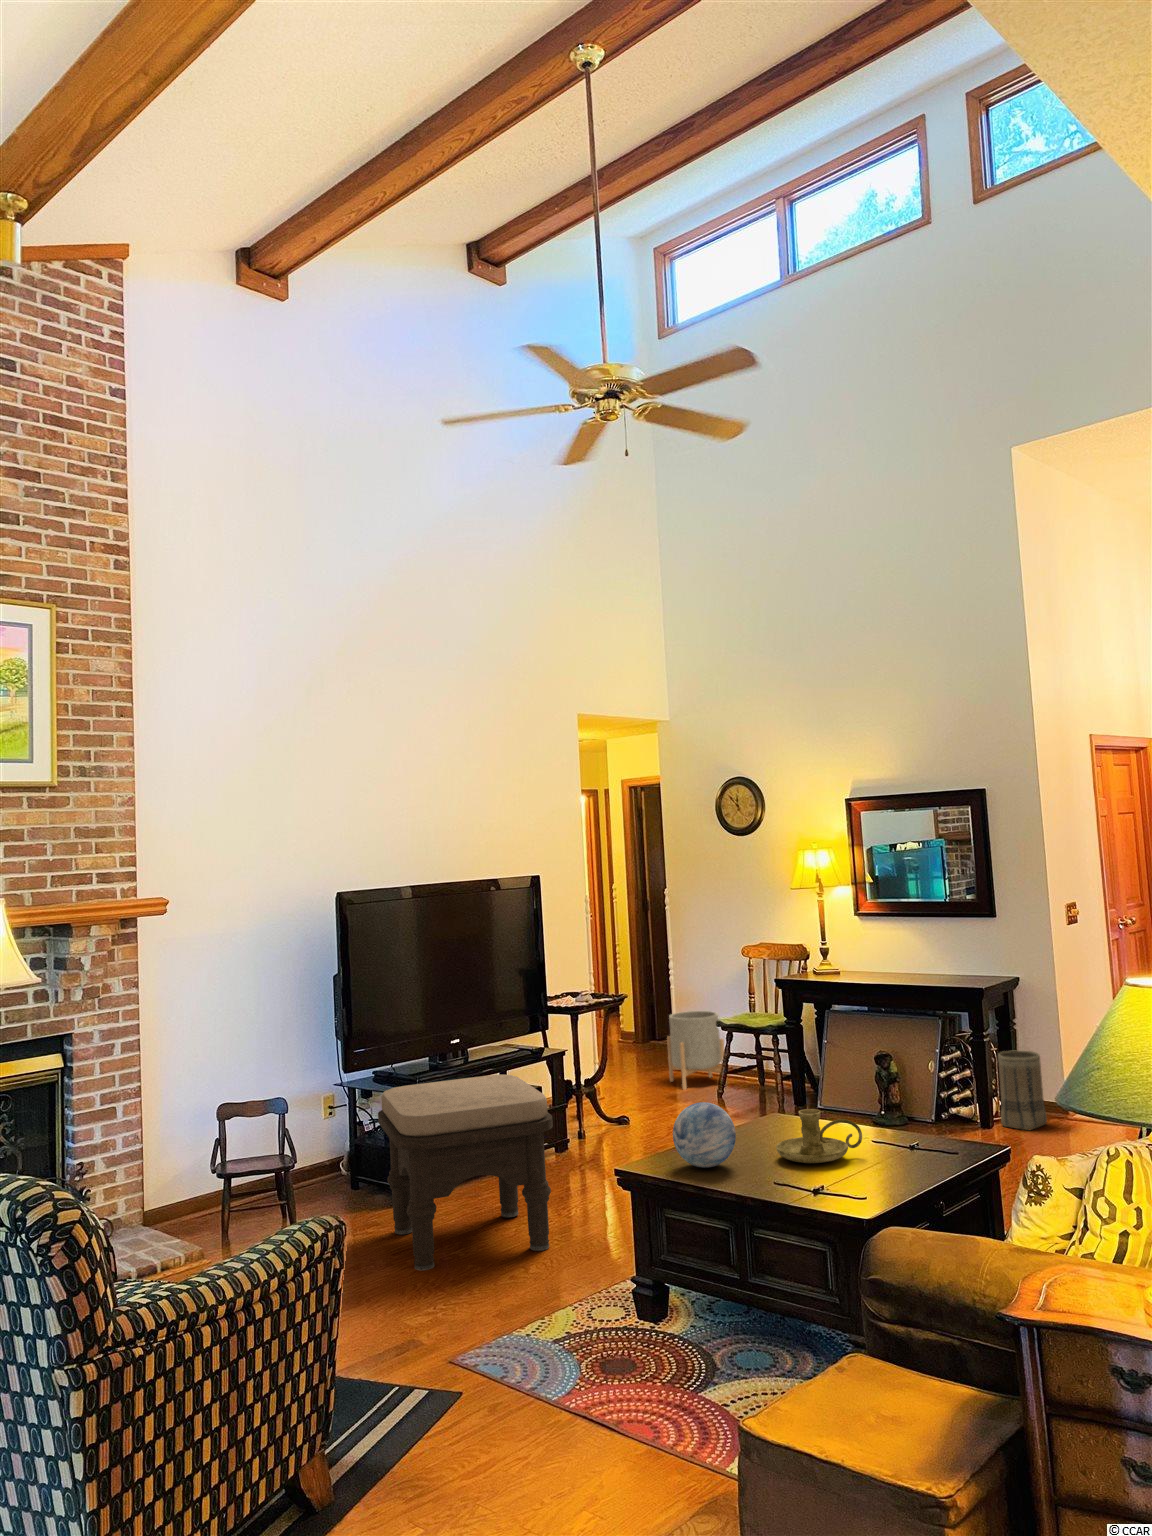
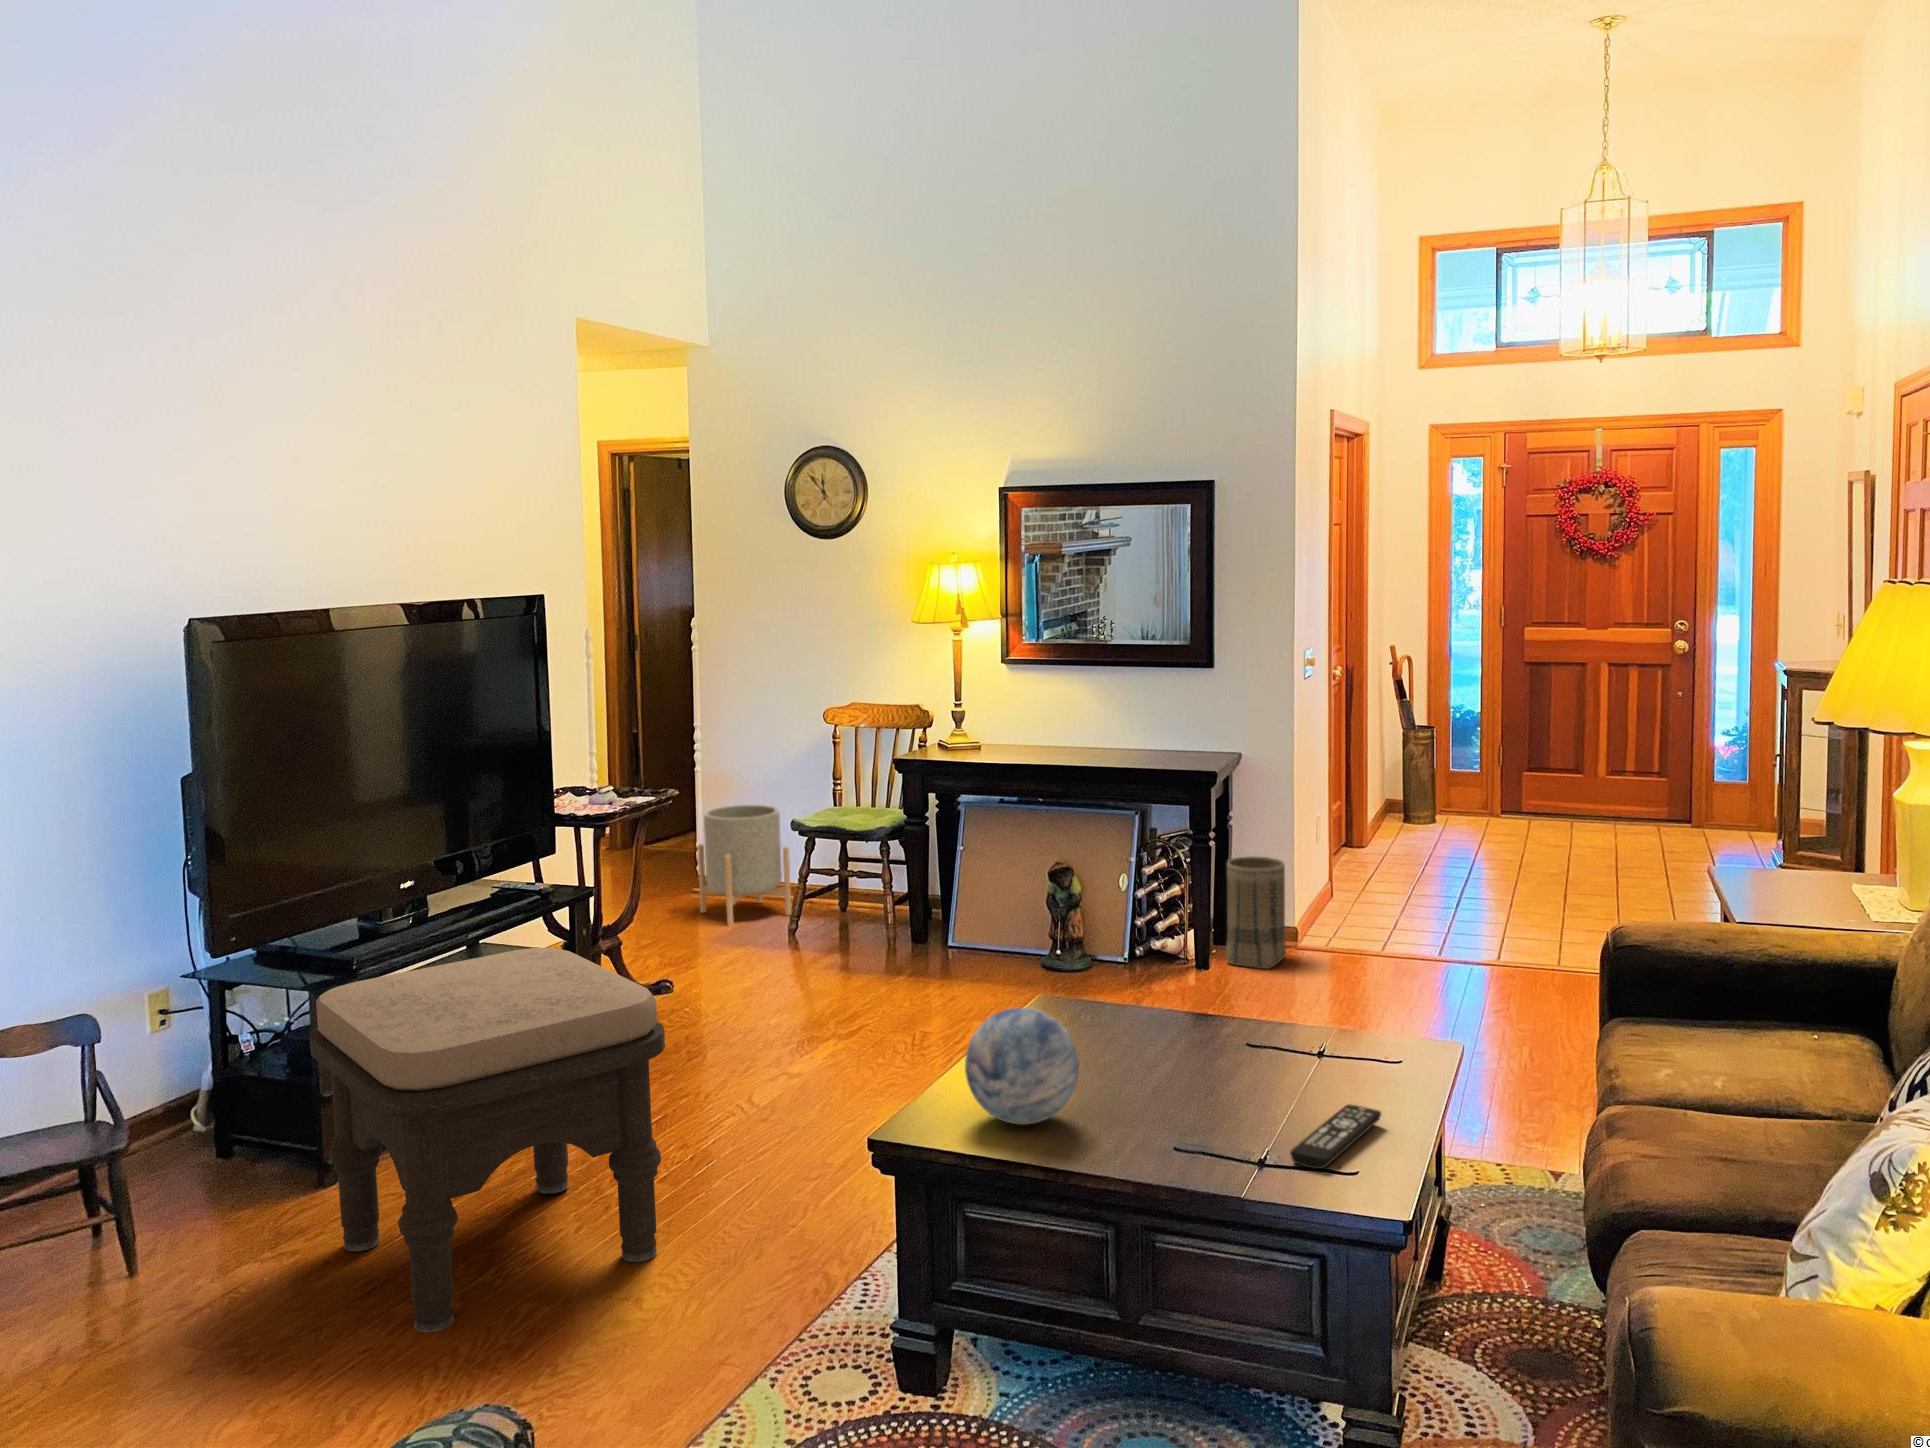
candle holder: present [776,1109,862,1163] -> none [1125,1004,1262,1100]
remote control: none [832,1168,905,1196] -> present [1290,1105,1381,1169]

